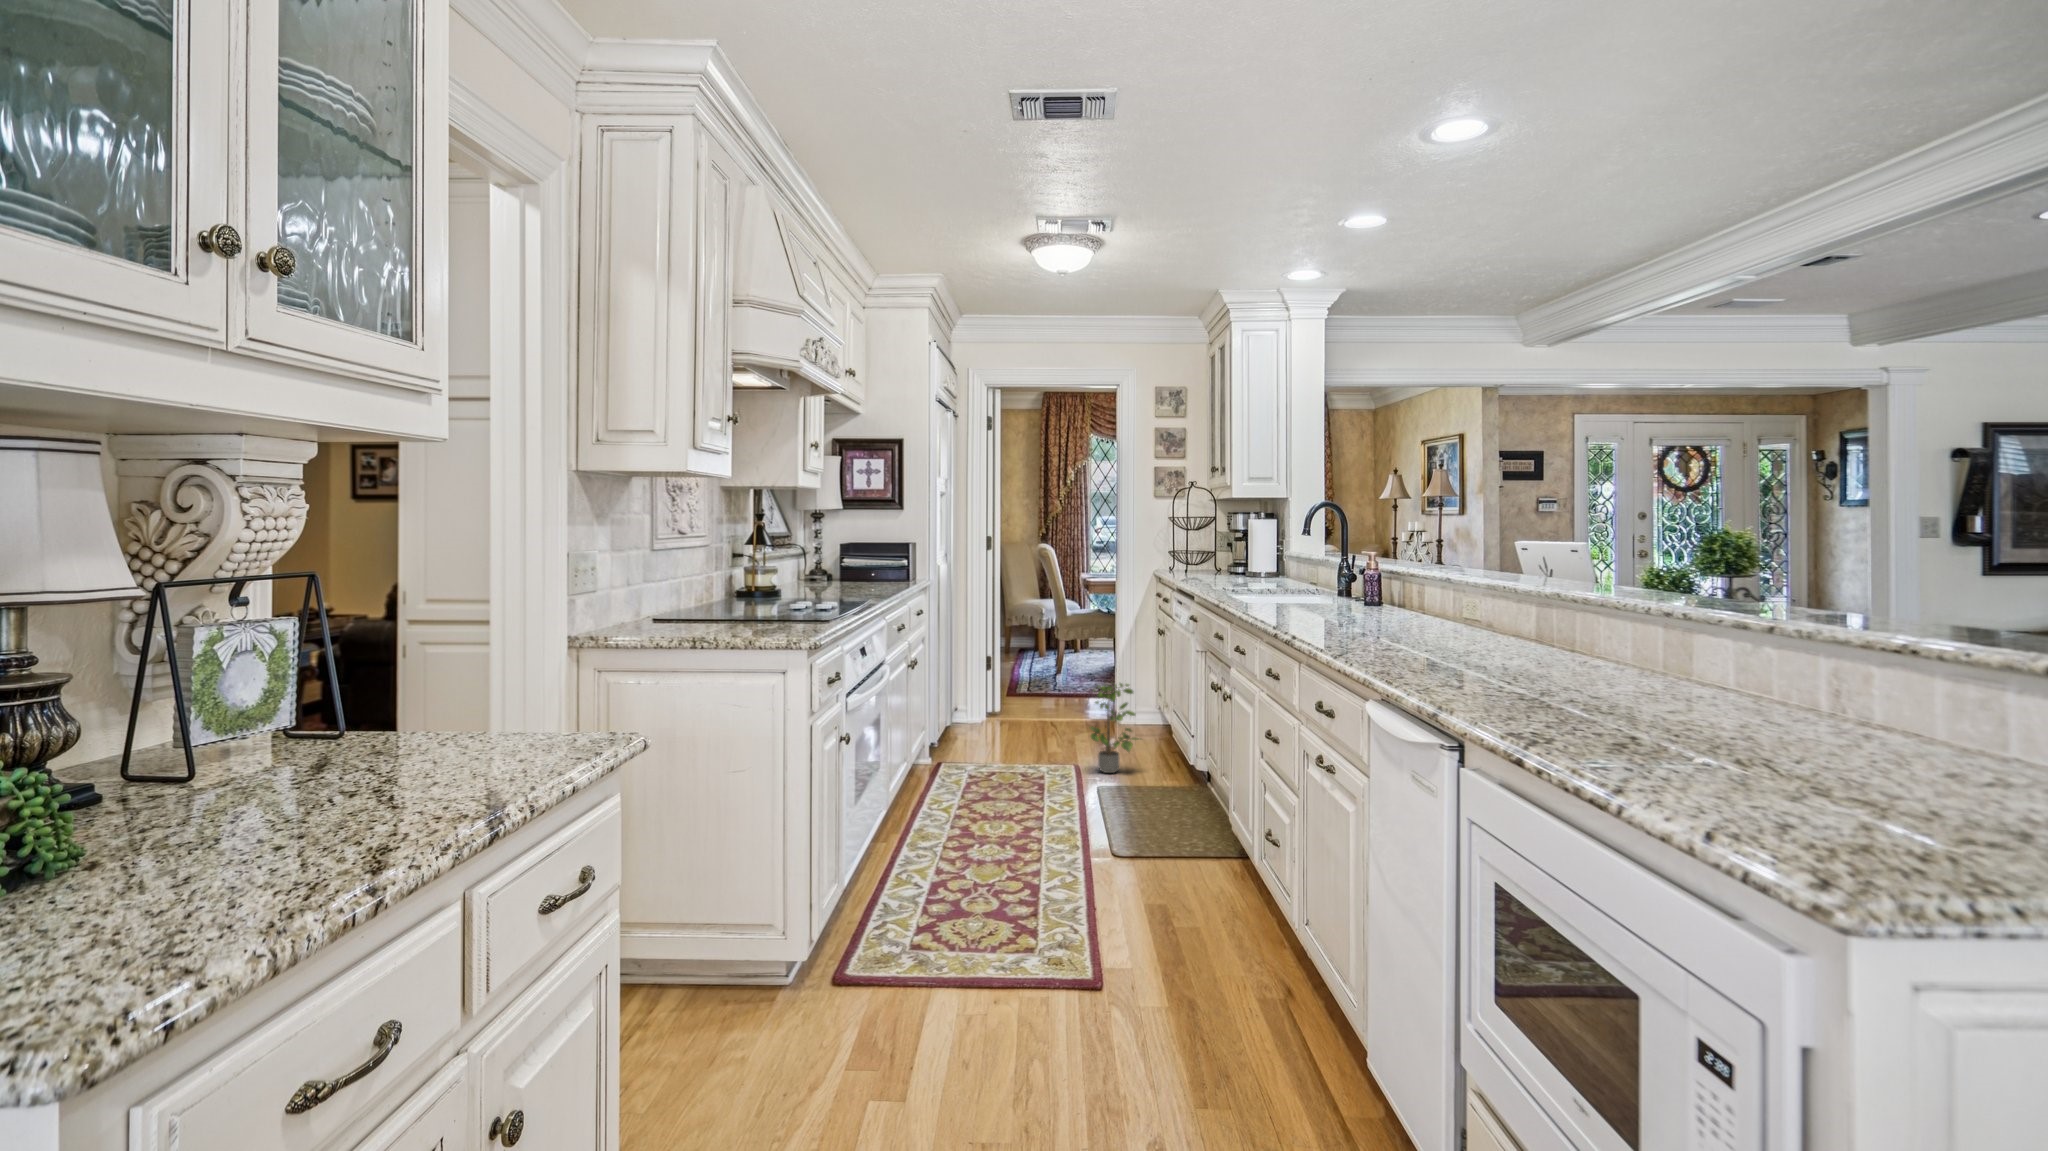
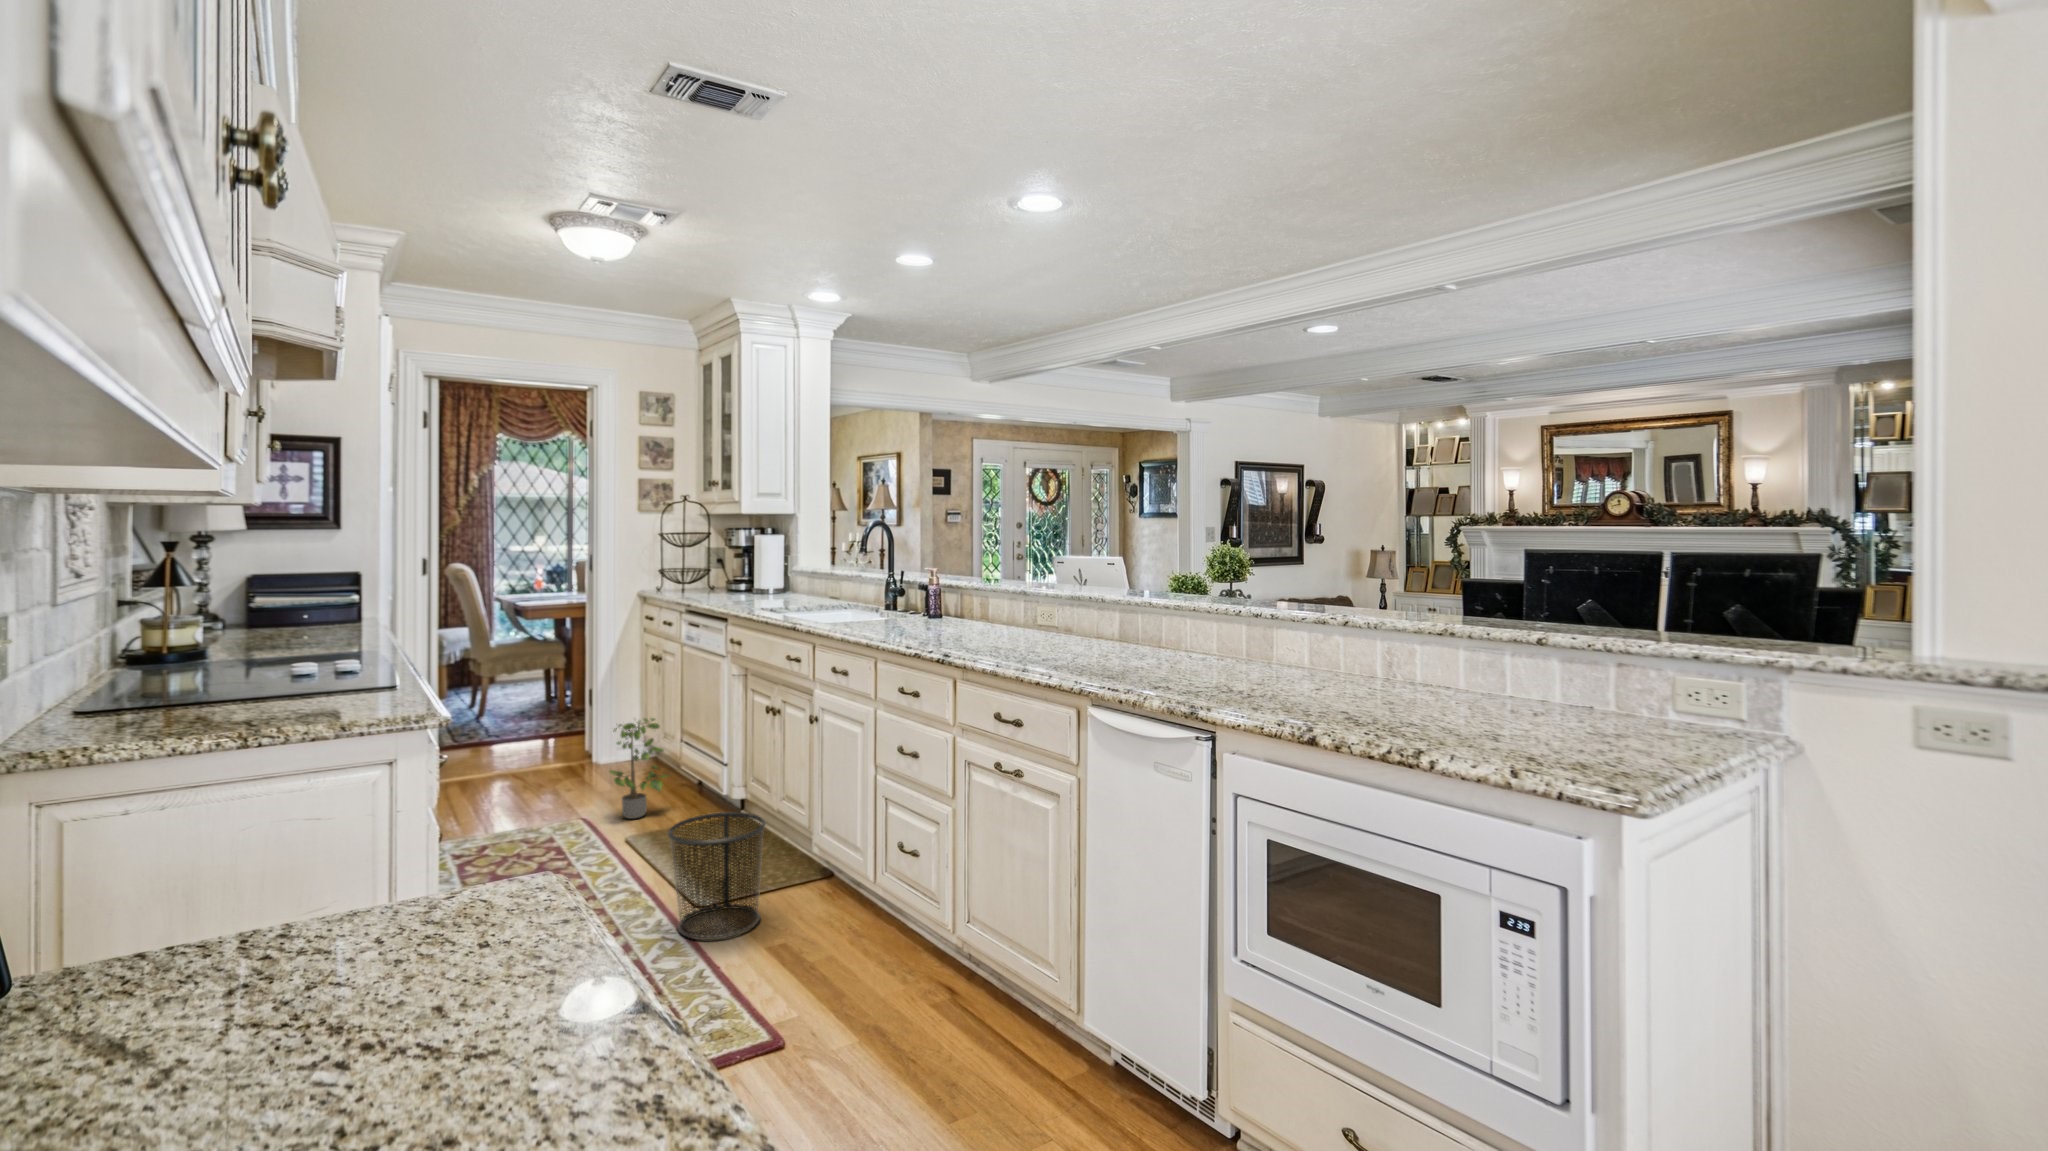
waste bin: none [1073,770,1162,886] -> present [668,812,766,940]

